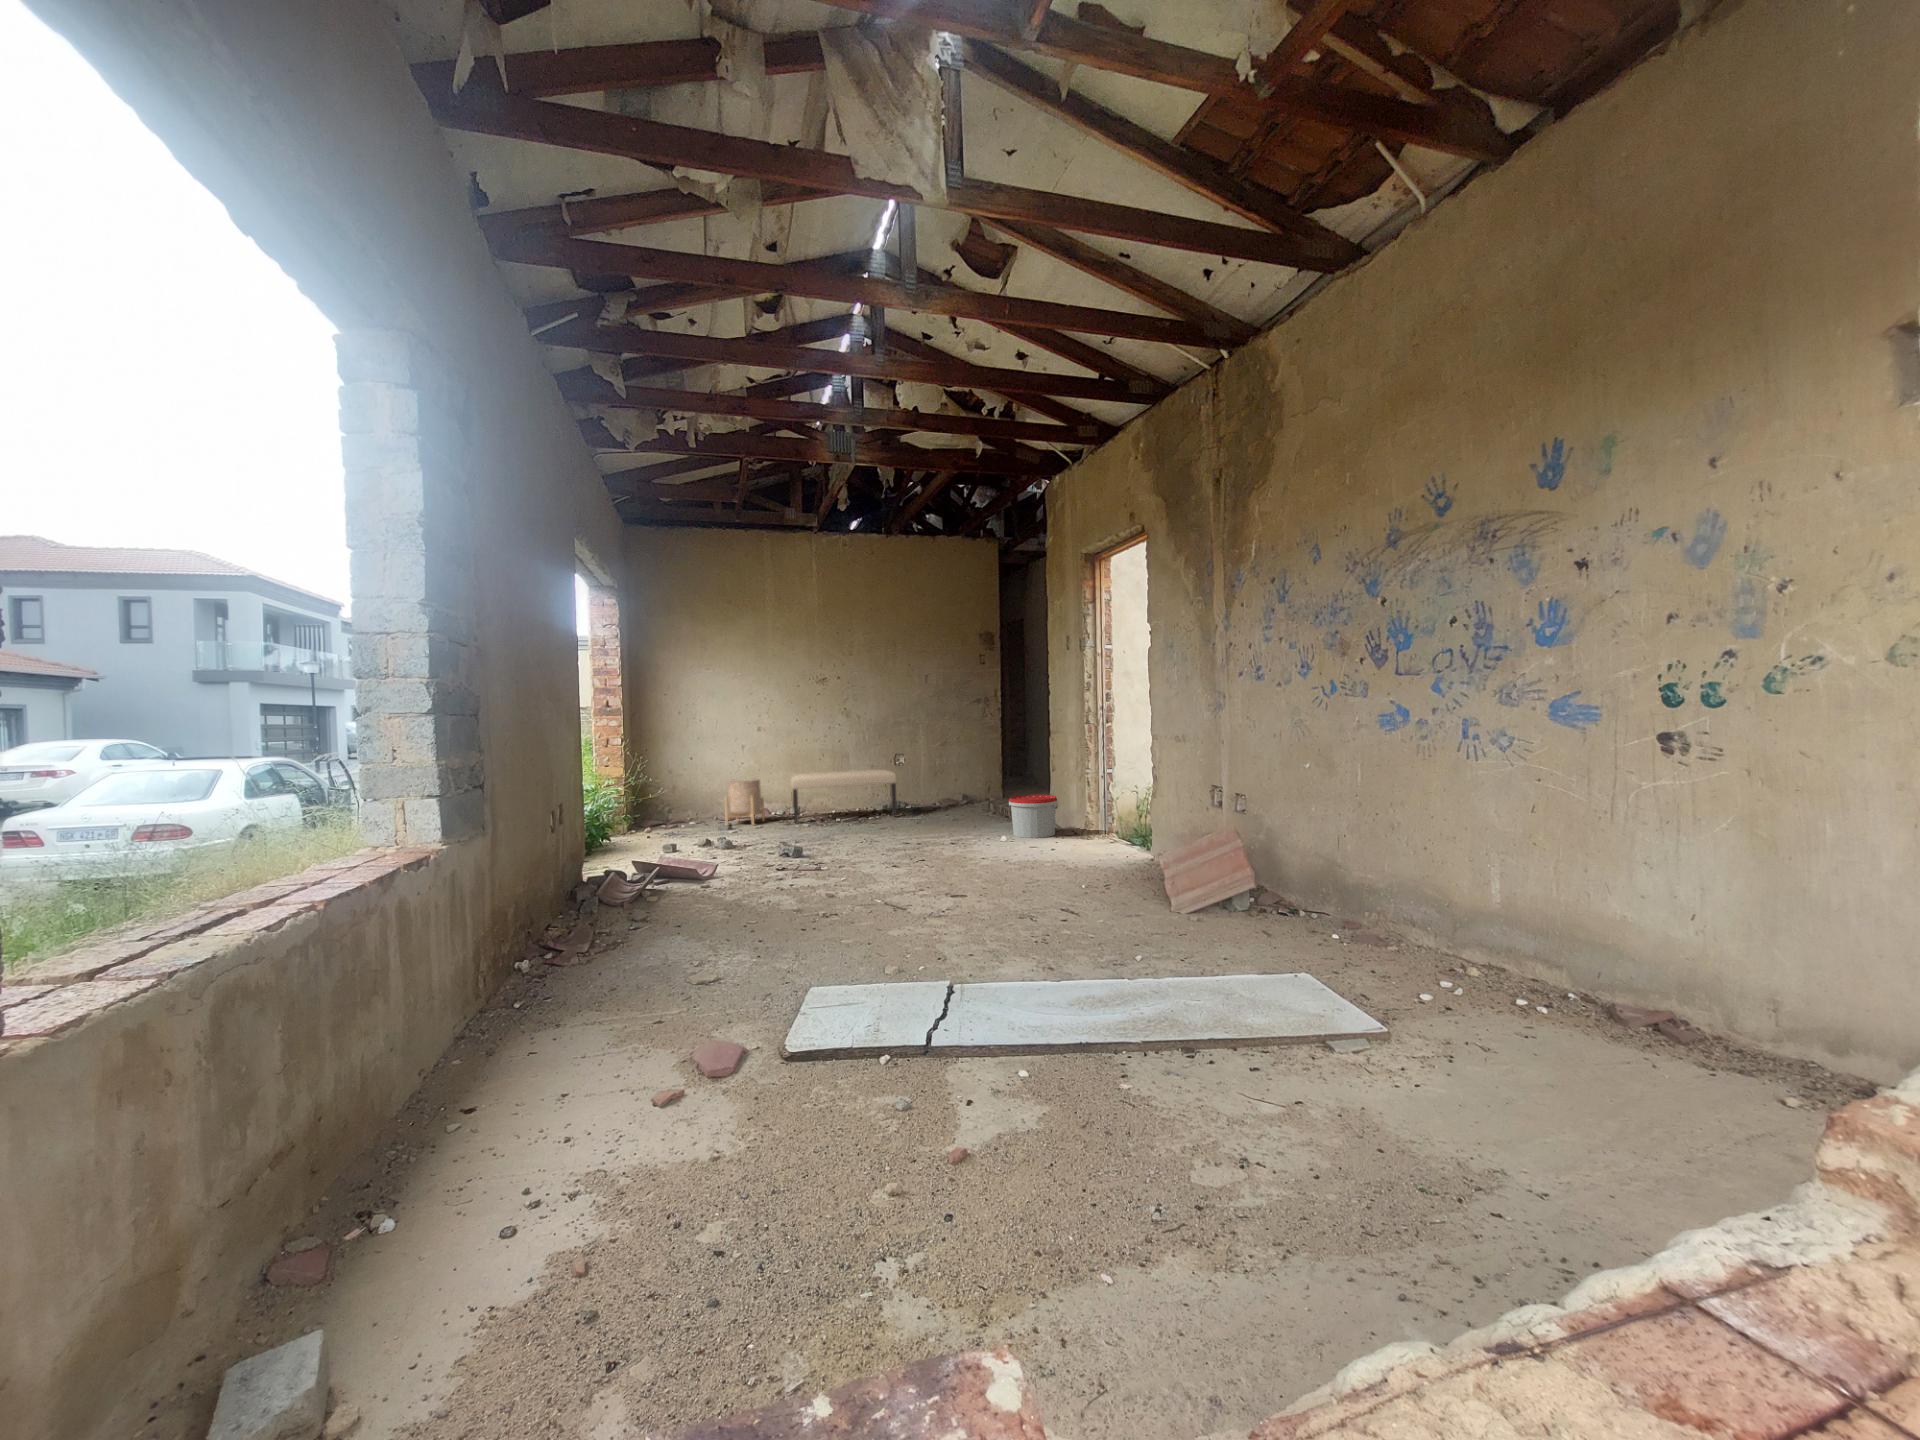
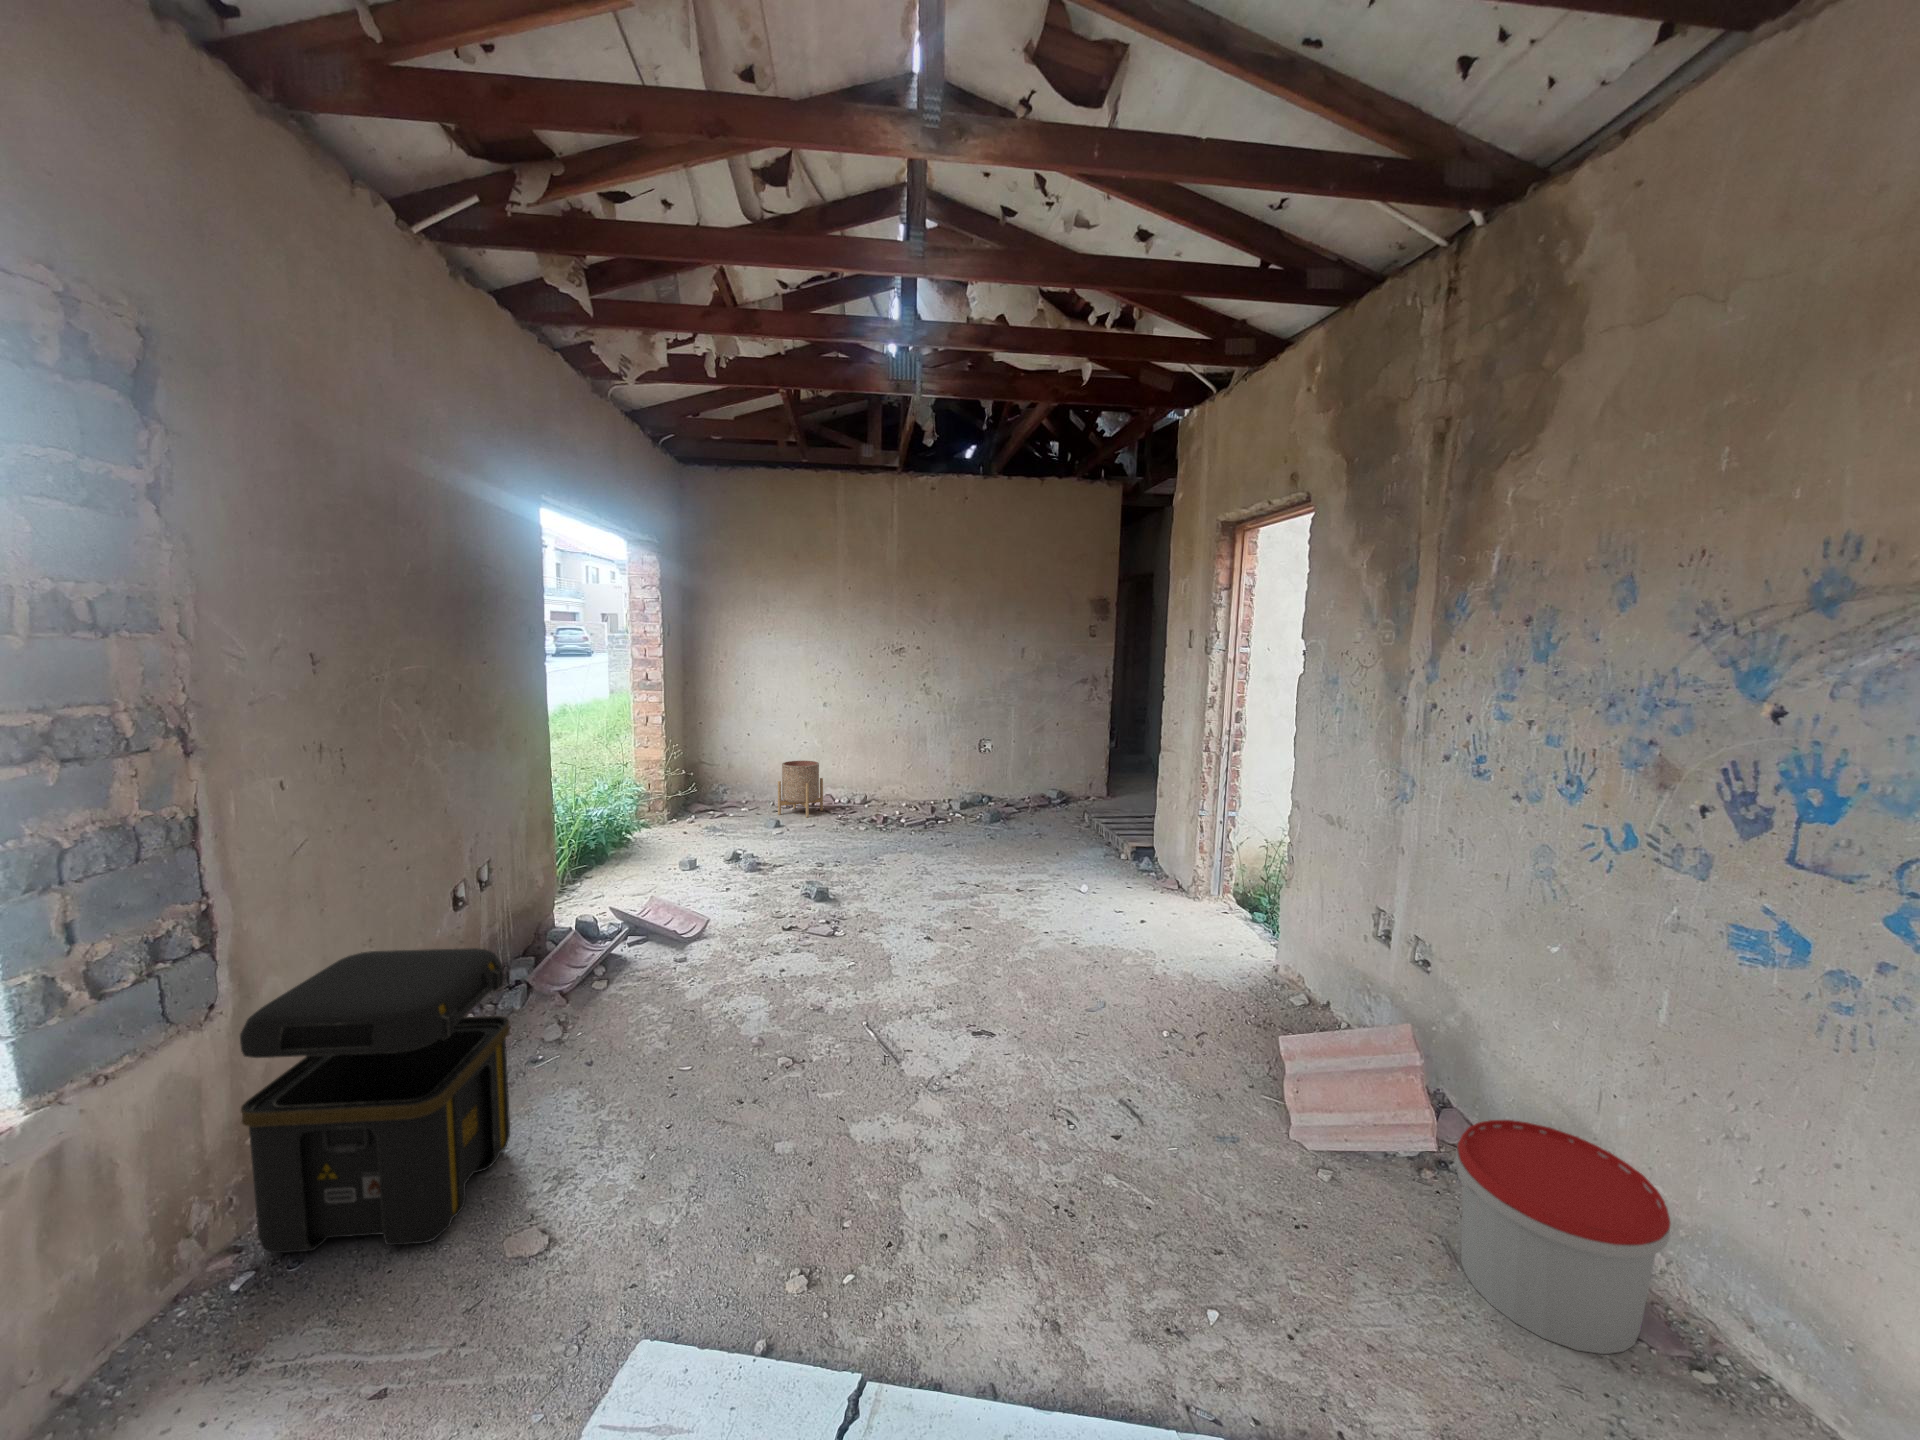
bench: present [791,770,897,824] -> none [852,759,975,819]
bucket: present [1009,795,1058,838] -> present [1454,1120,1670,1354]
toolbox: none [484,826,639,1024] -> present [240,948,510,1253]

